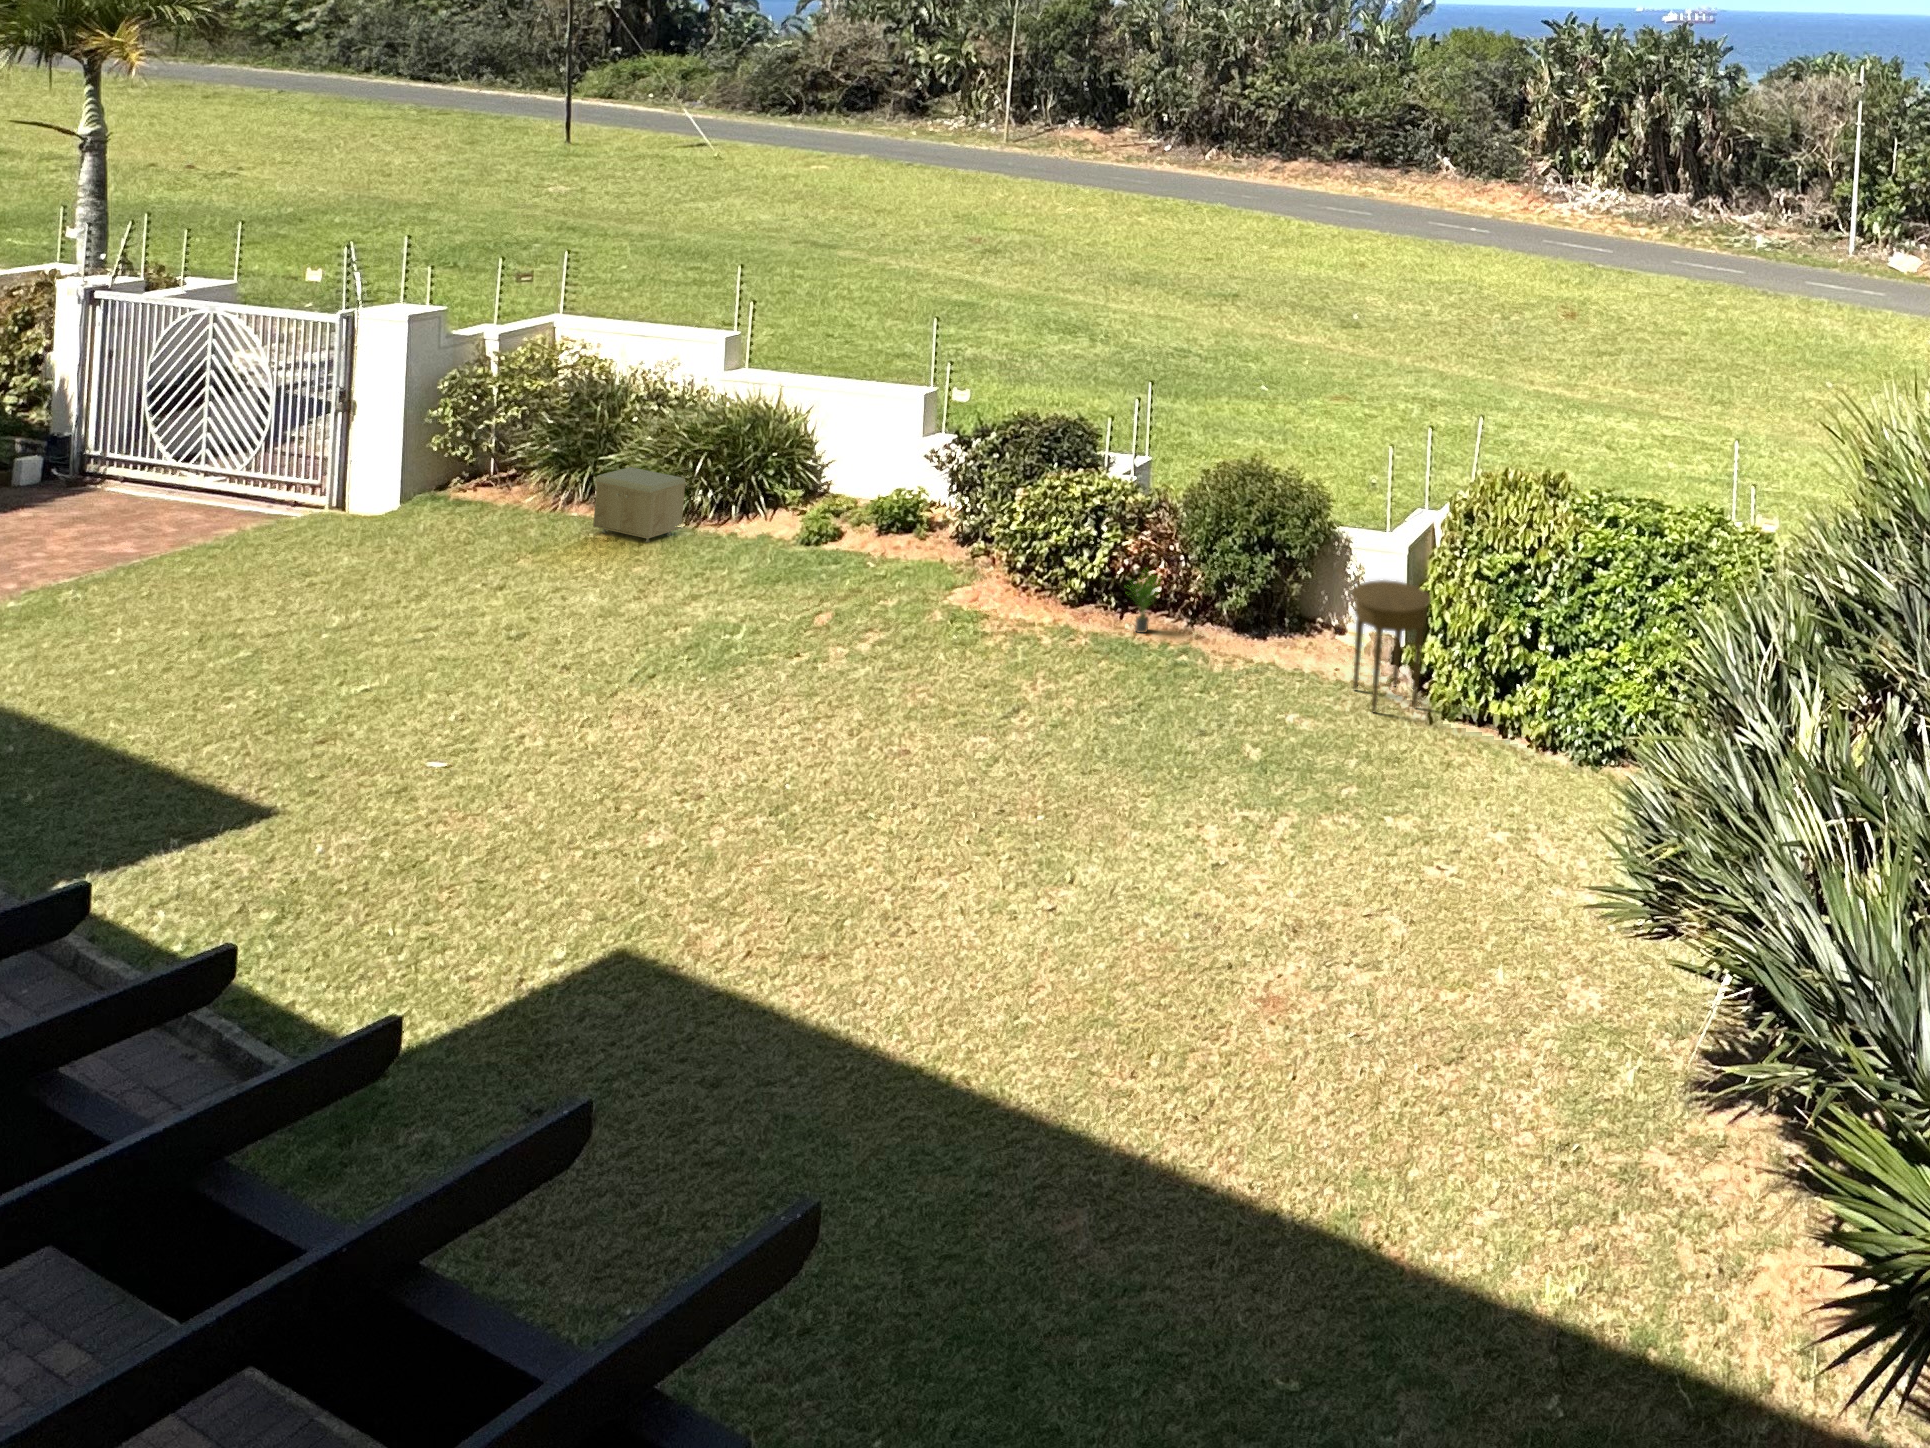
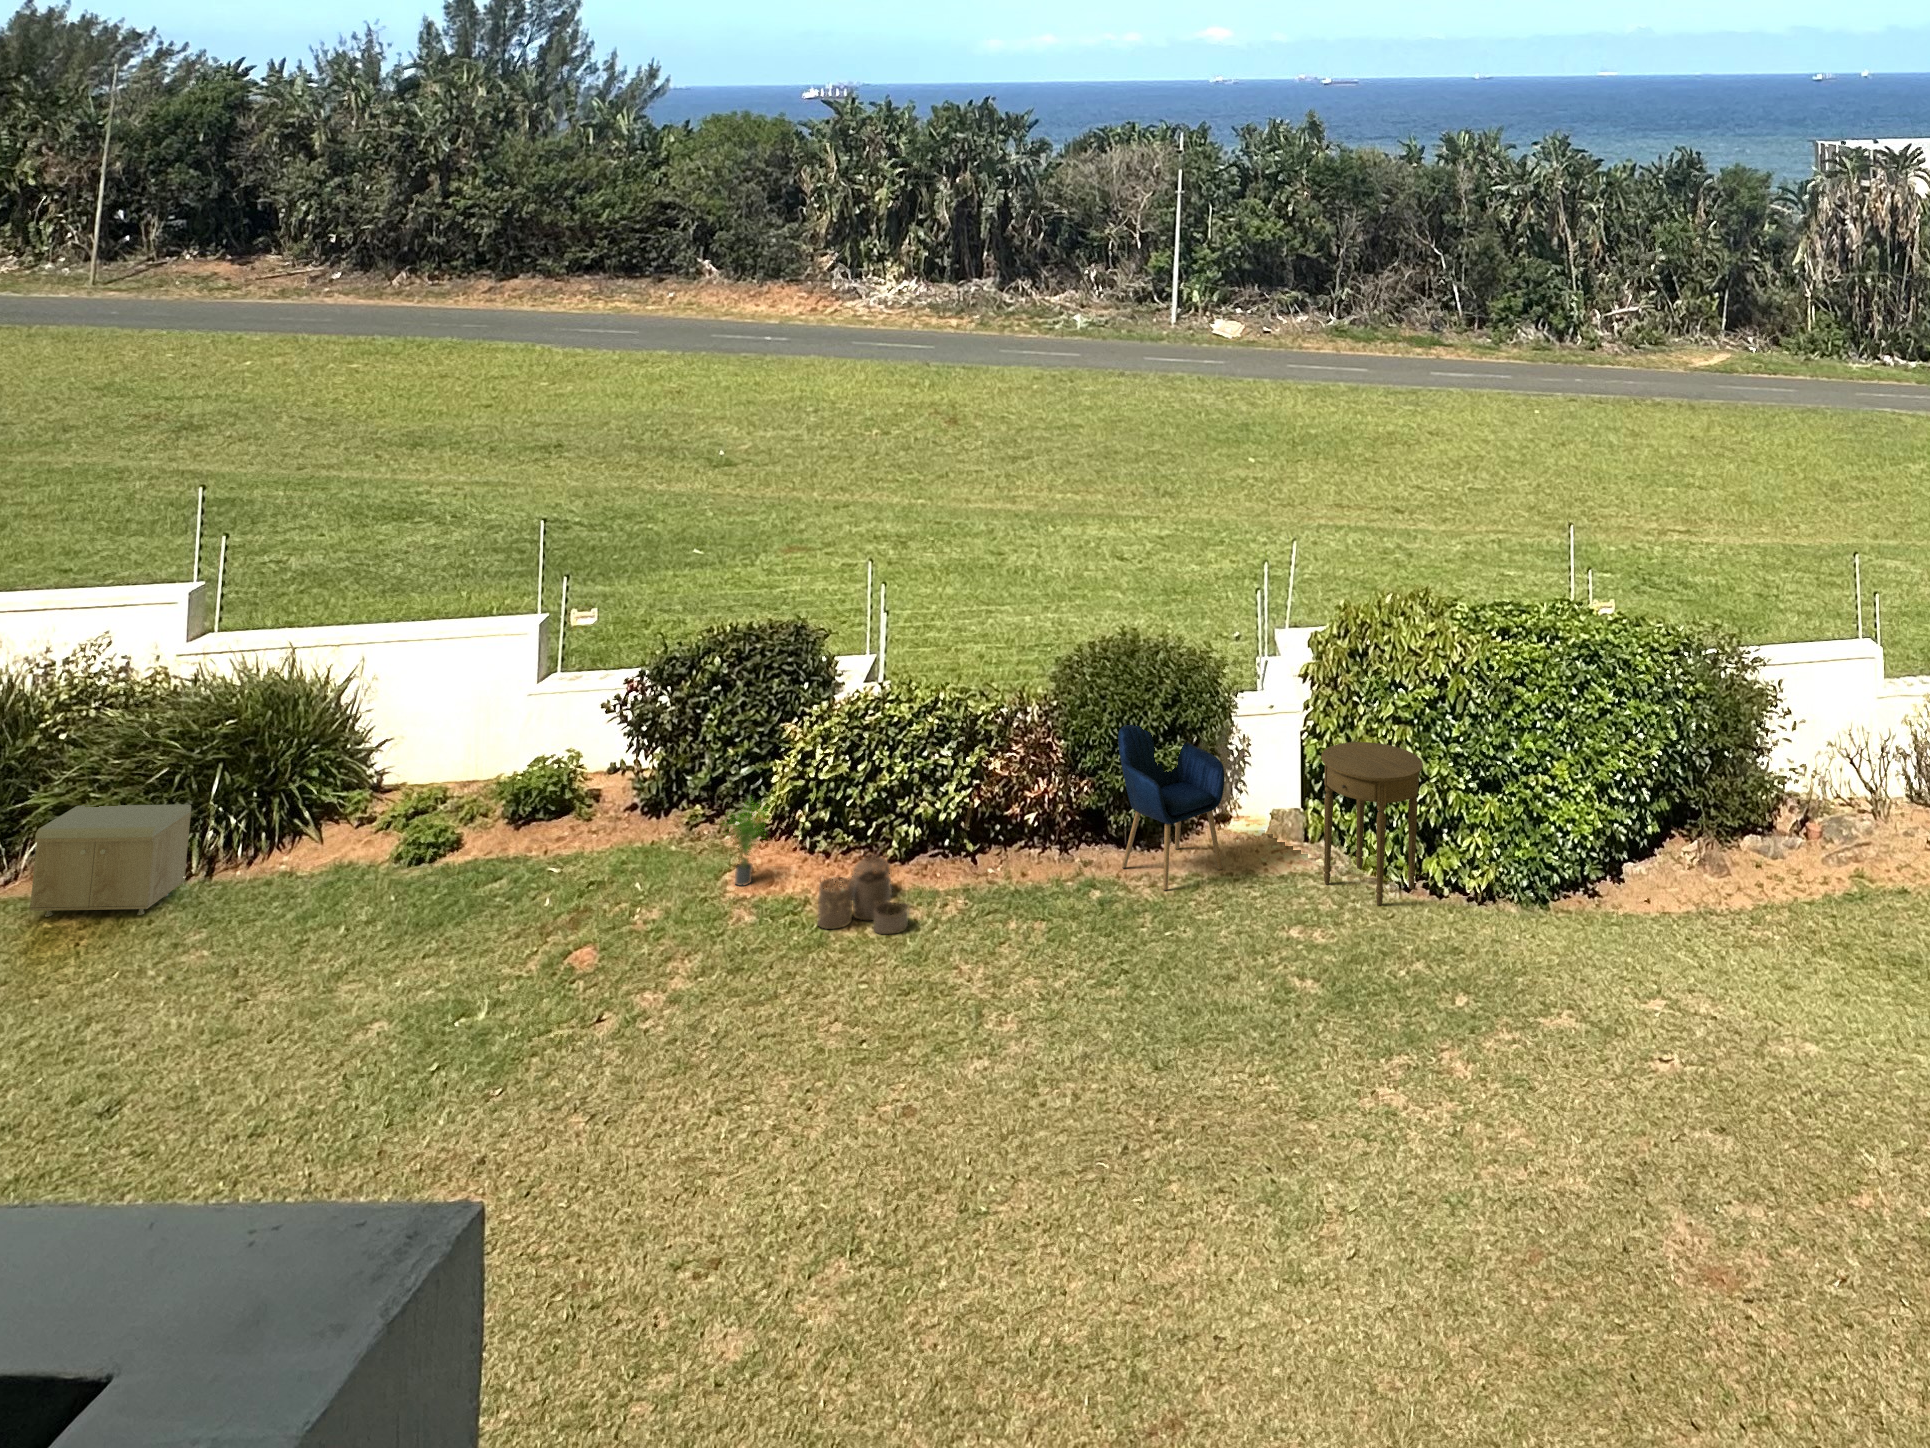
chair: none [1225,534,1303,667] -> present [1118,725,1224,891]
potted plant: present [1130,571,1160,633] -> present [725,800,767,886]
woven basket: none [987,592,1060,650] -> present [818,855,909,934]

